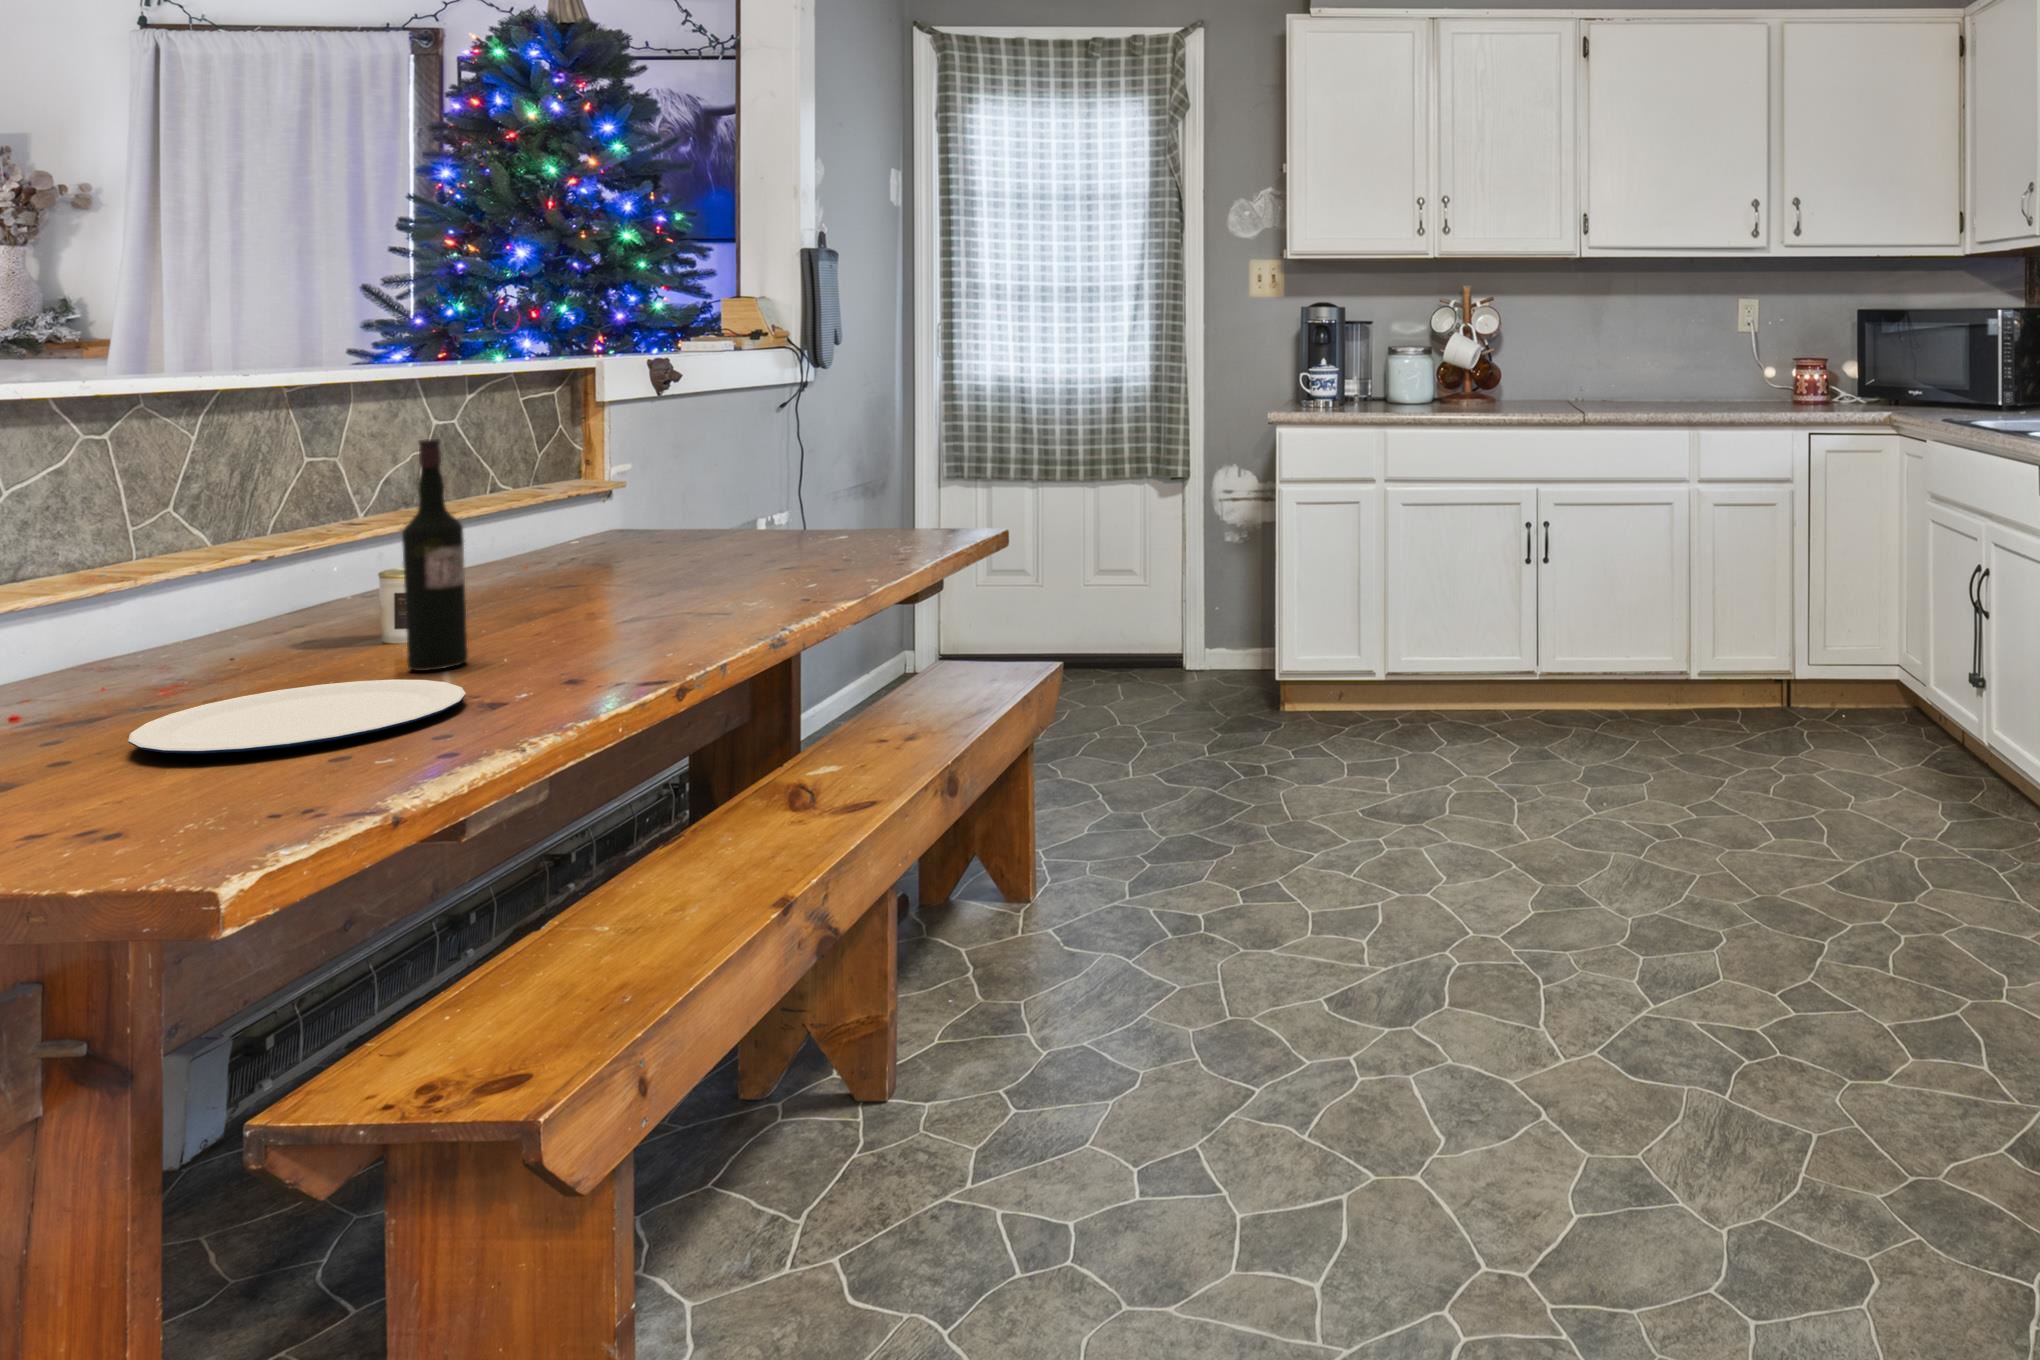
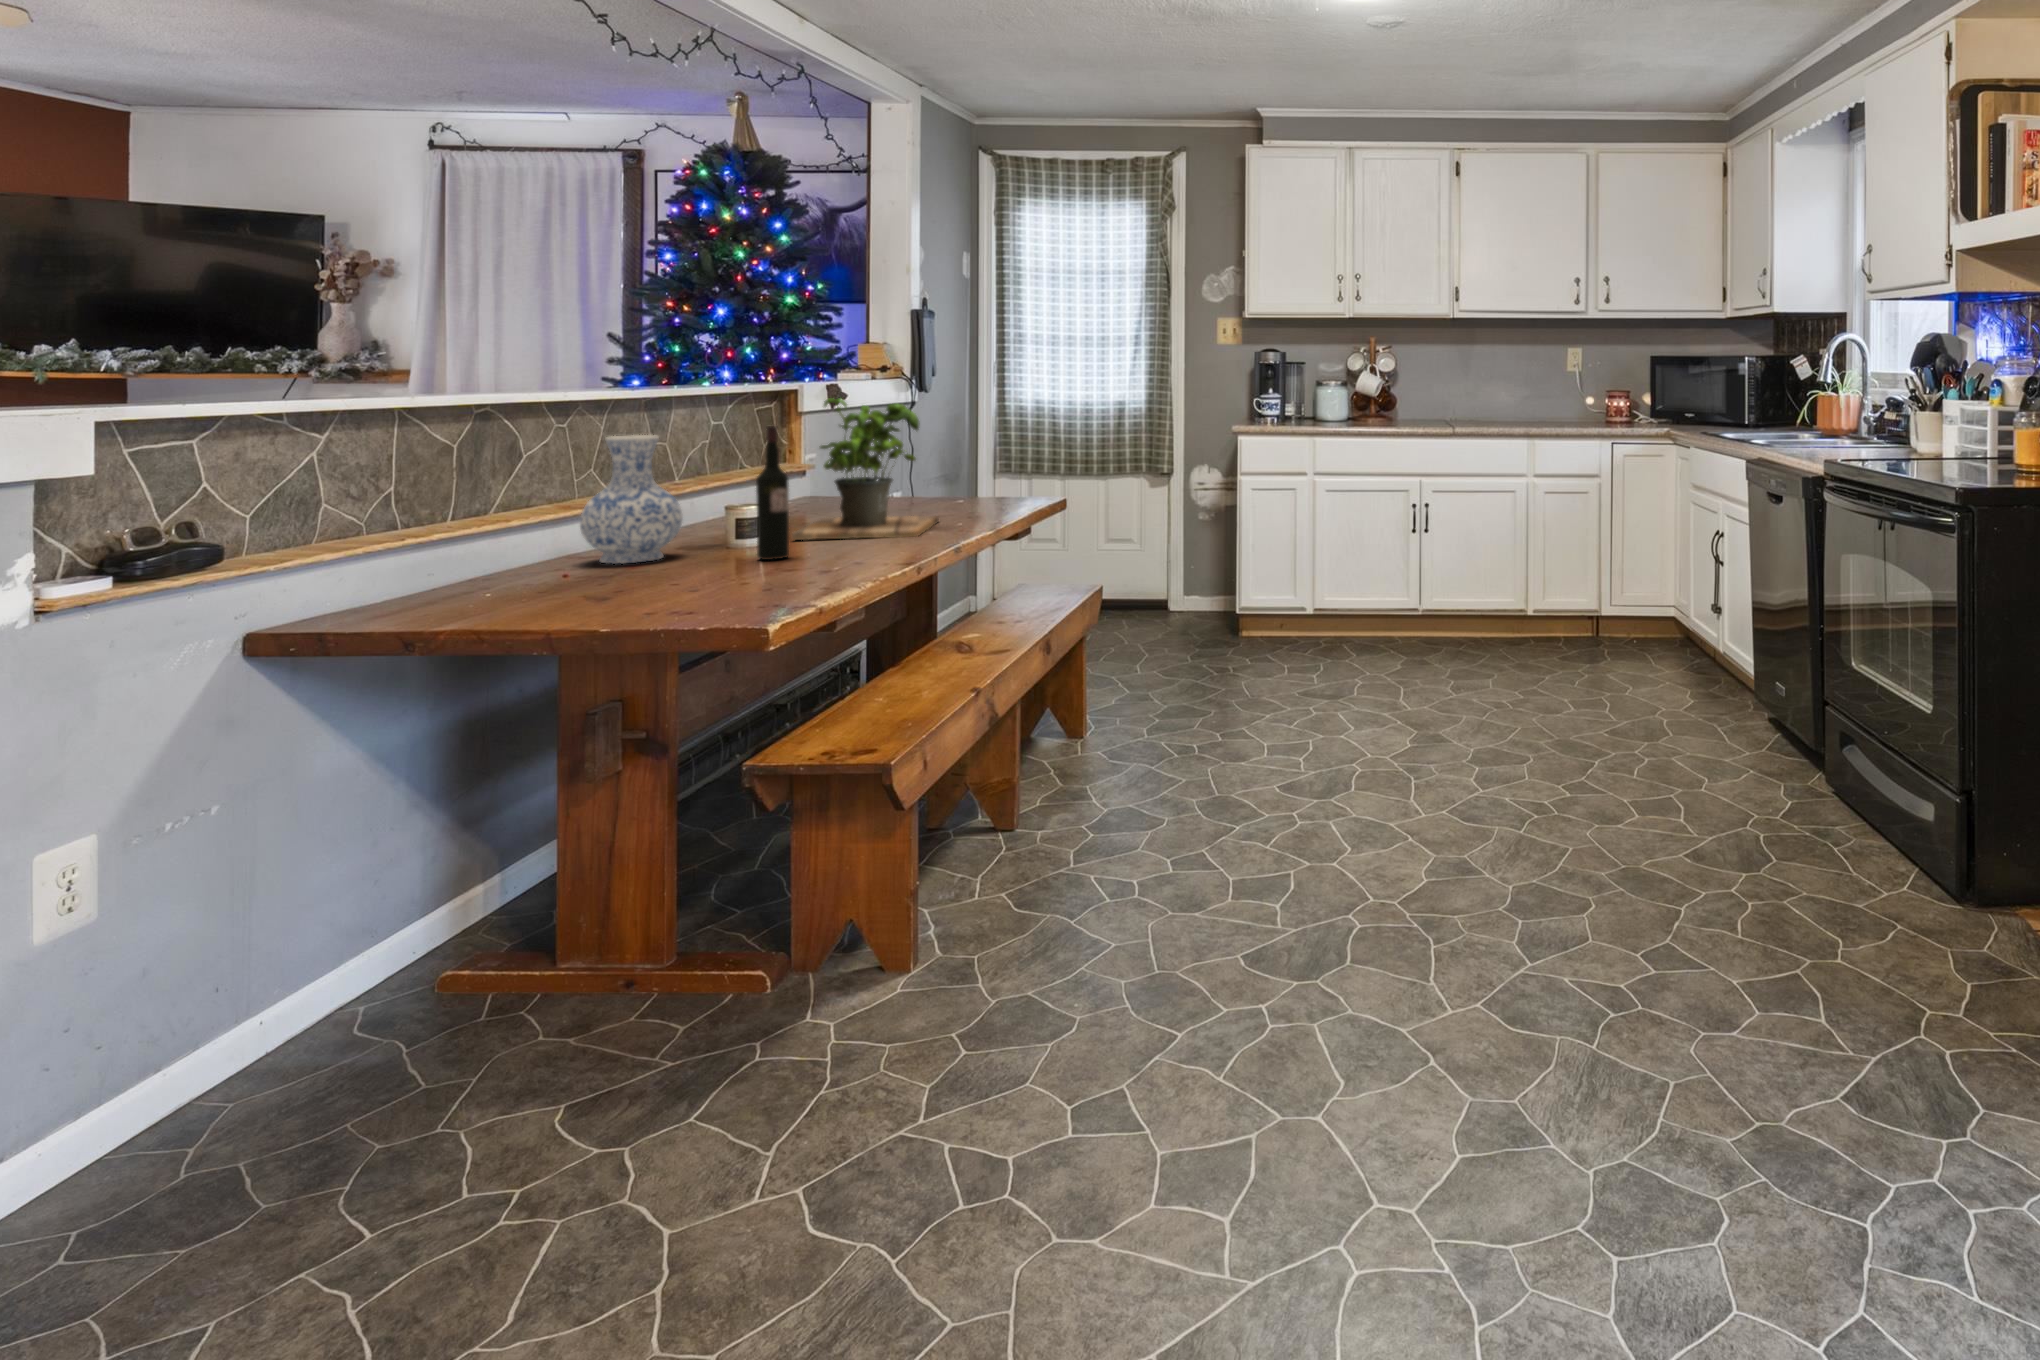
potted plant: none [509,387,780,622] -> present [792,398,939,540]
vase: none [94,456,296,680] -> present [580,435,682,564]
plate: present [129,680,466,753] -> none [647,561,811,589]

